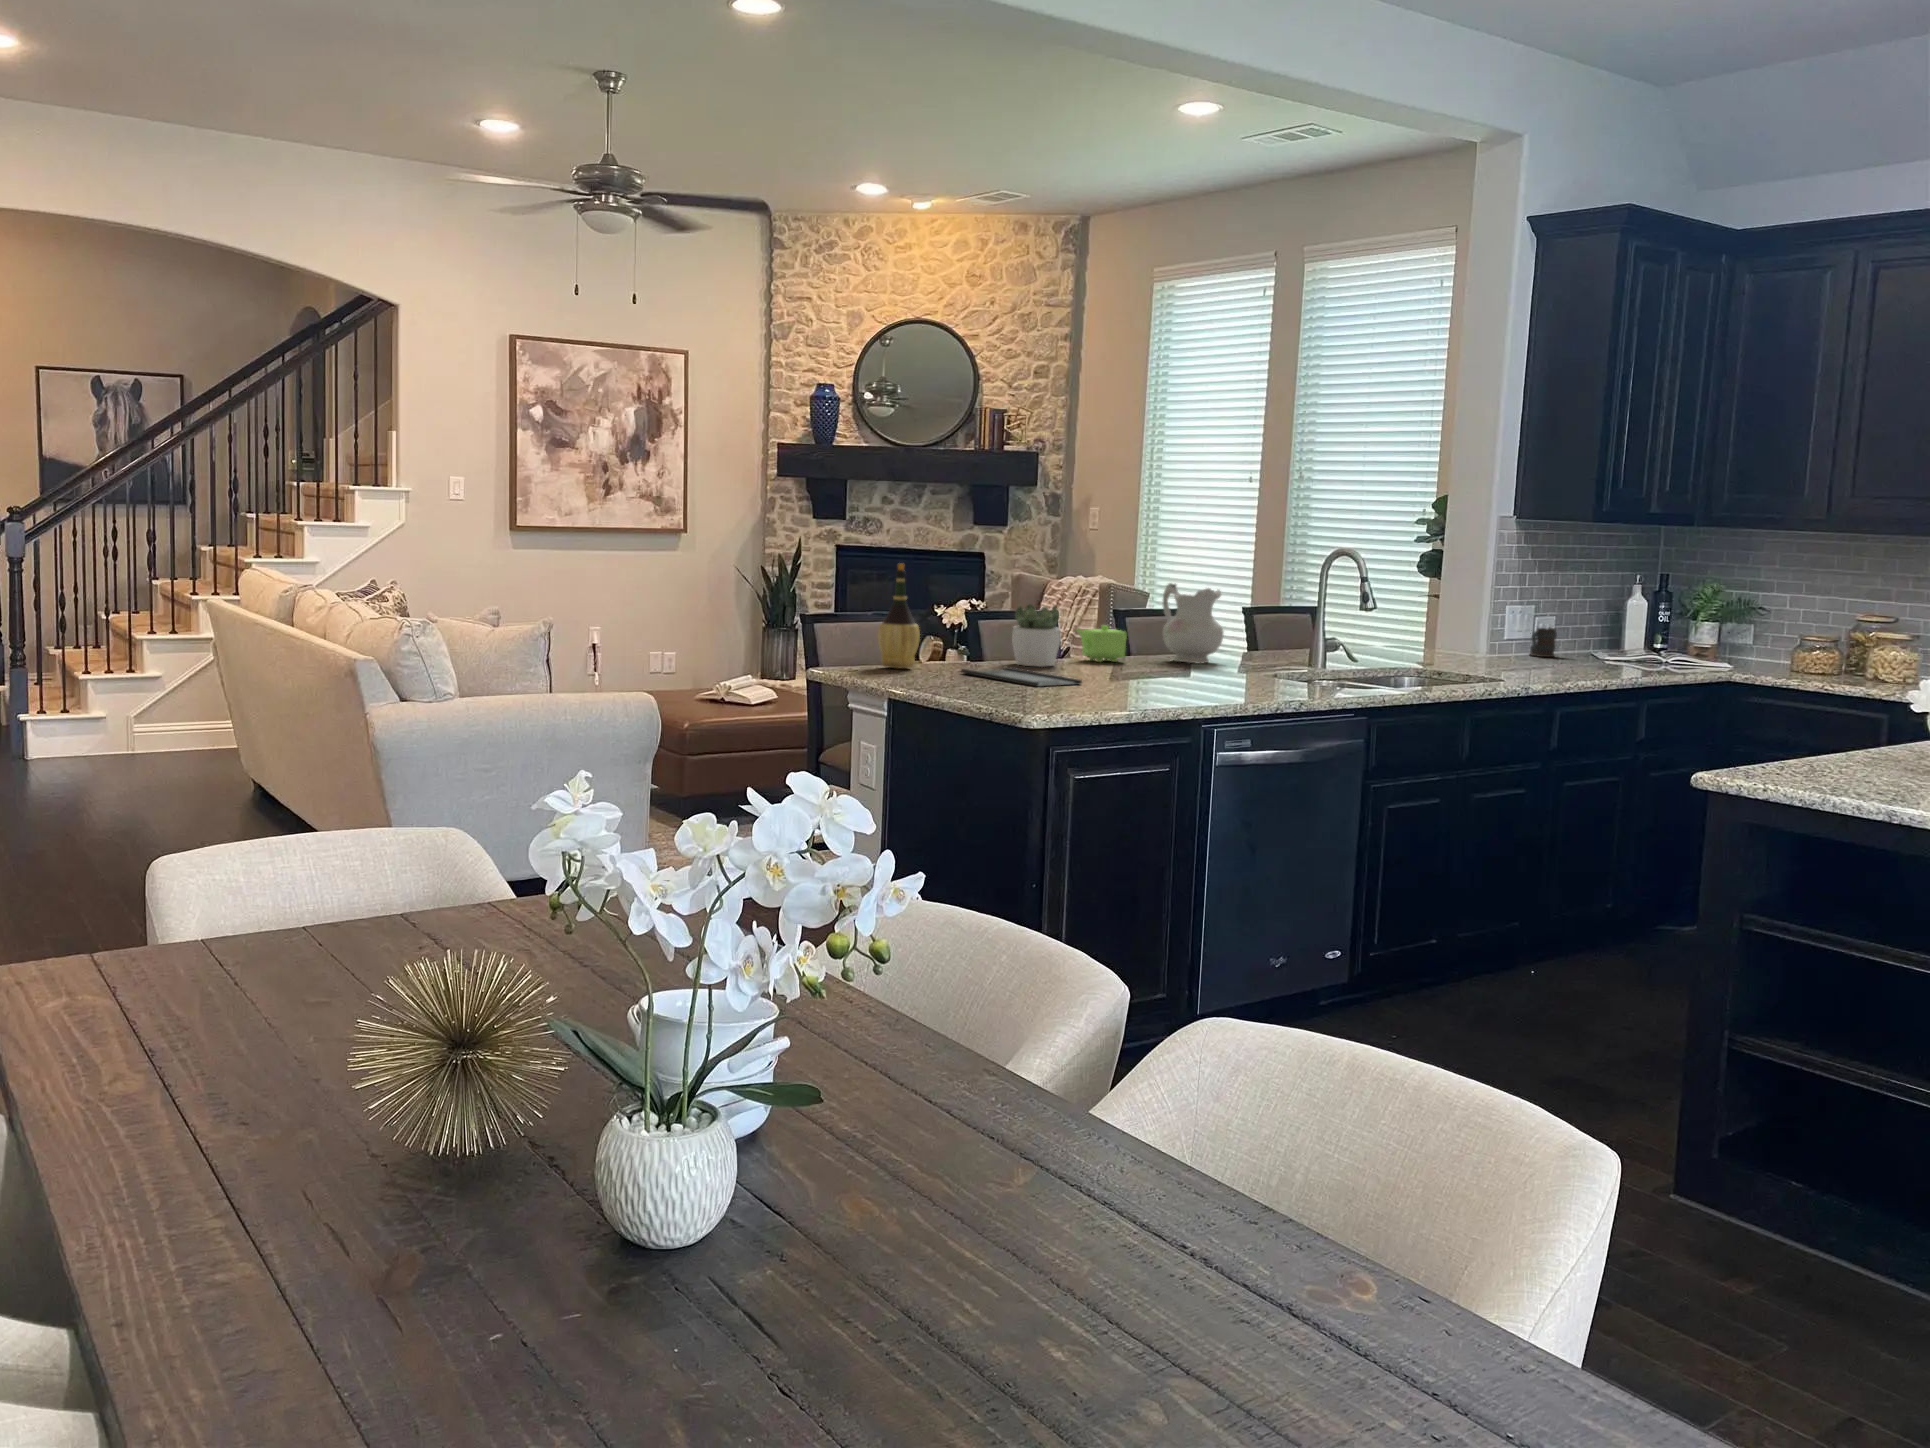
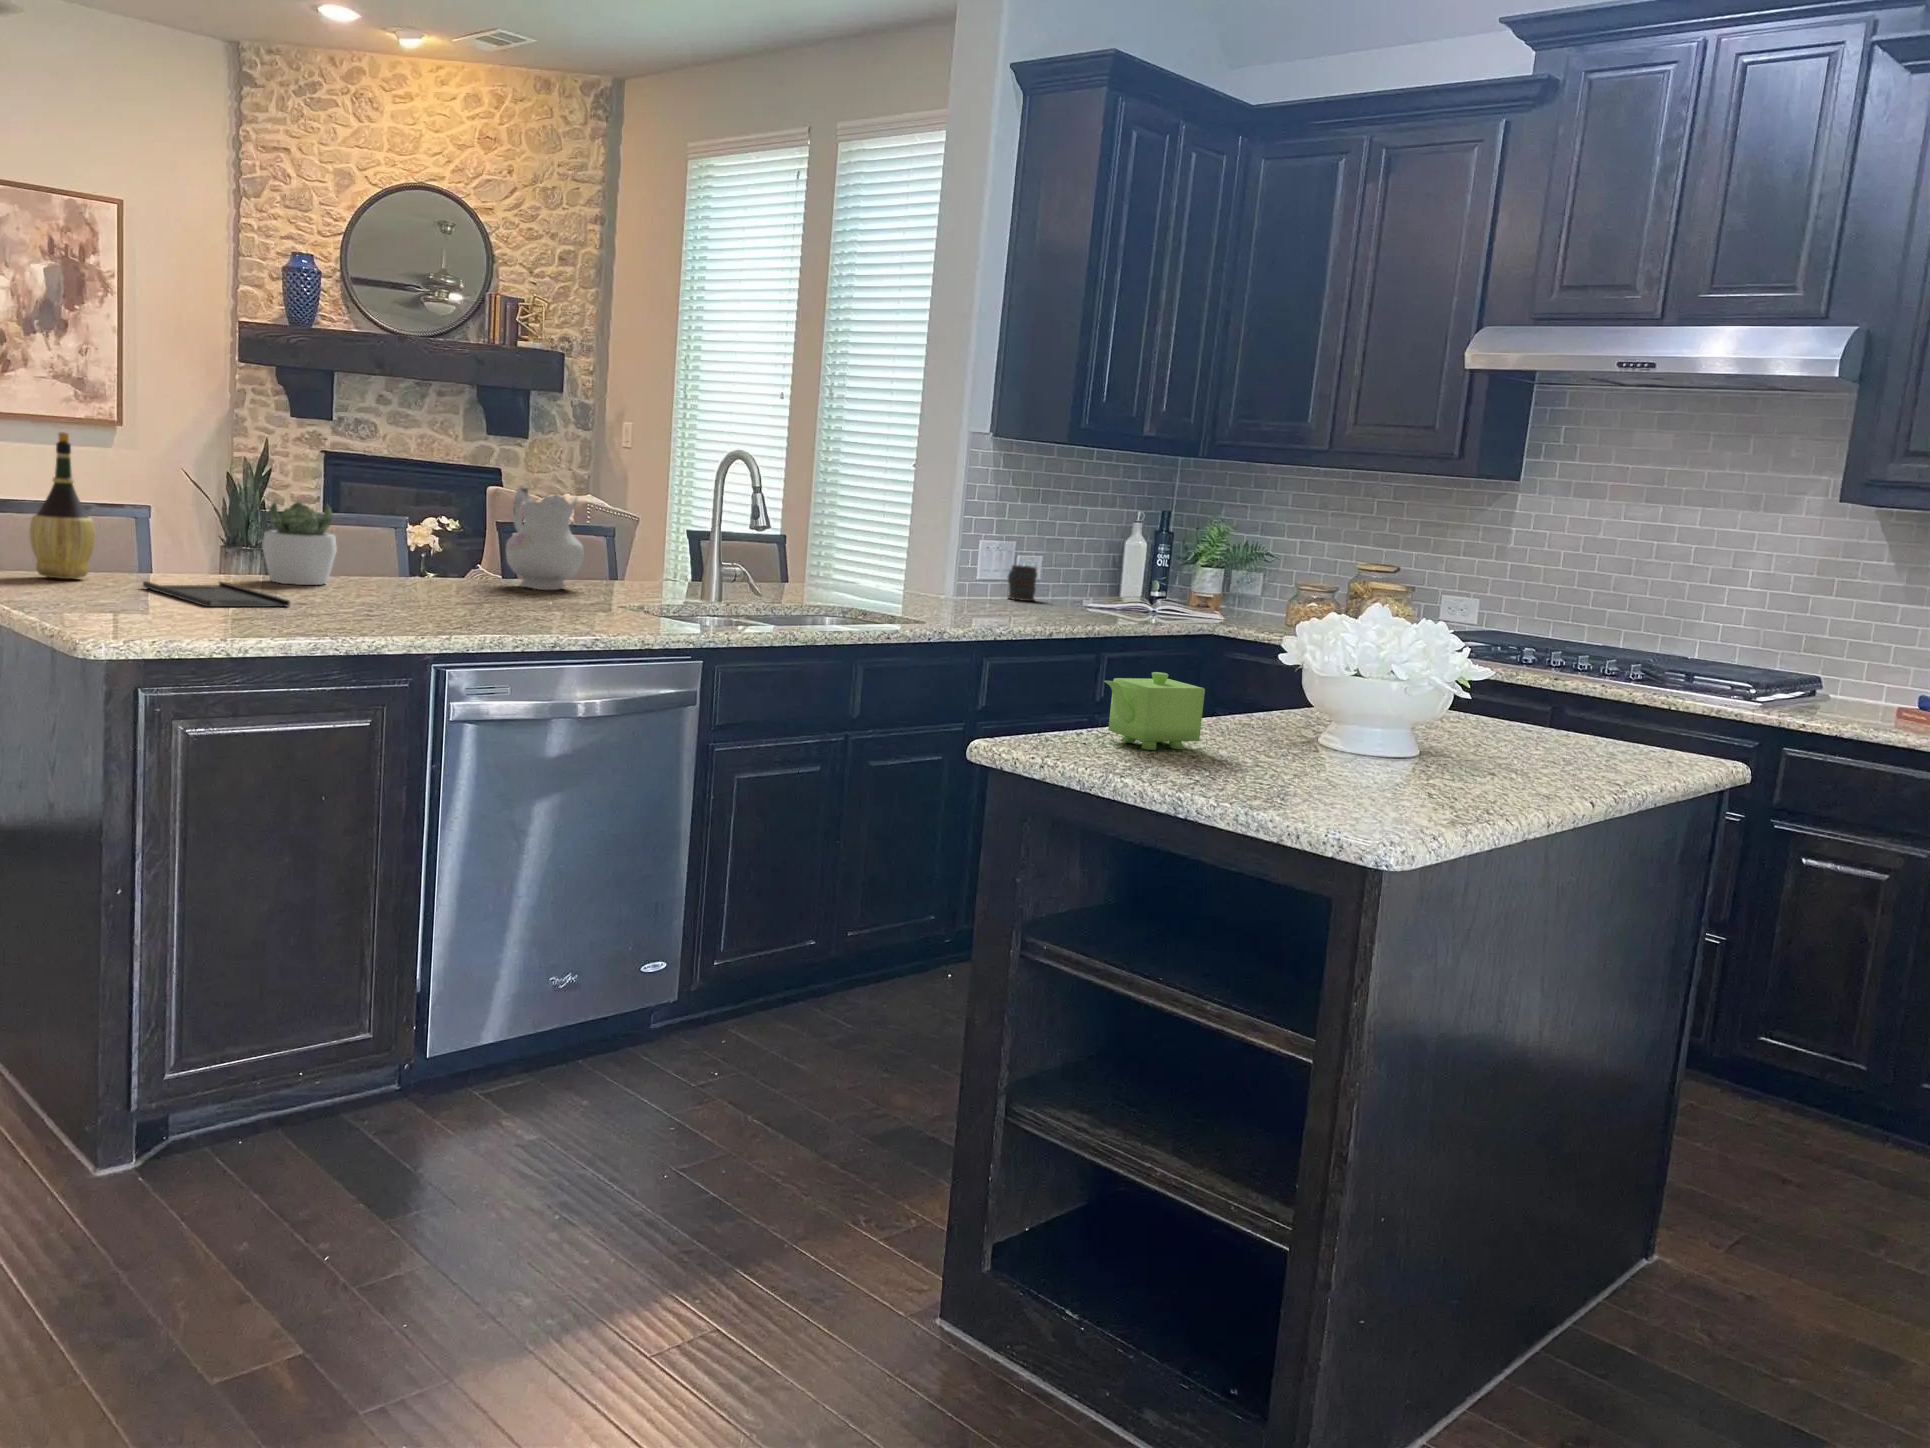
teapot: present [1077,625,1127,662] -> present [1104,672,1205,750]

